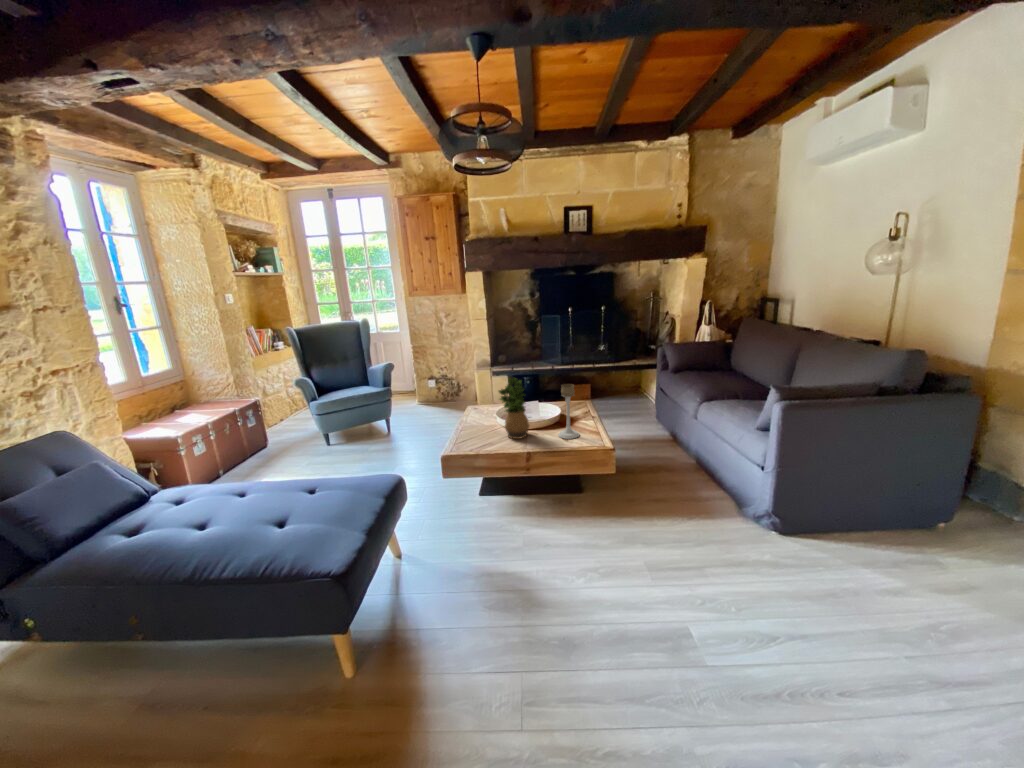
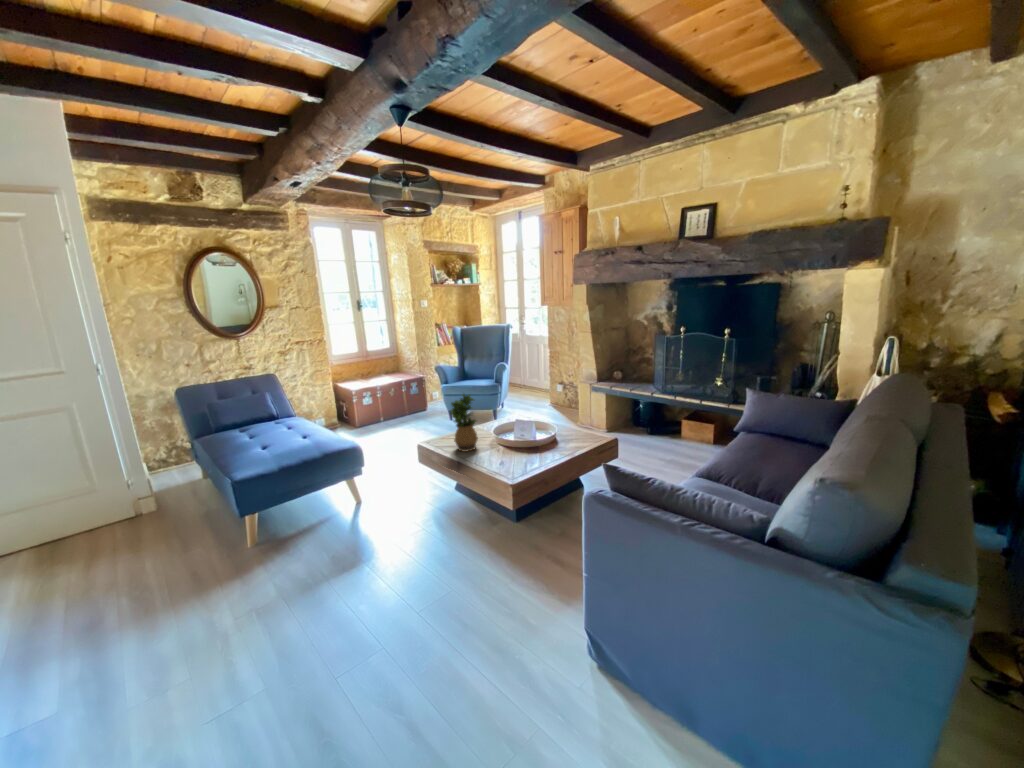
candle holder: present [558,384,579,439] -> none [486,410,507,466]

